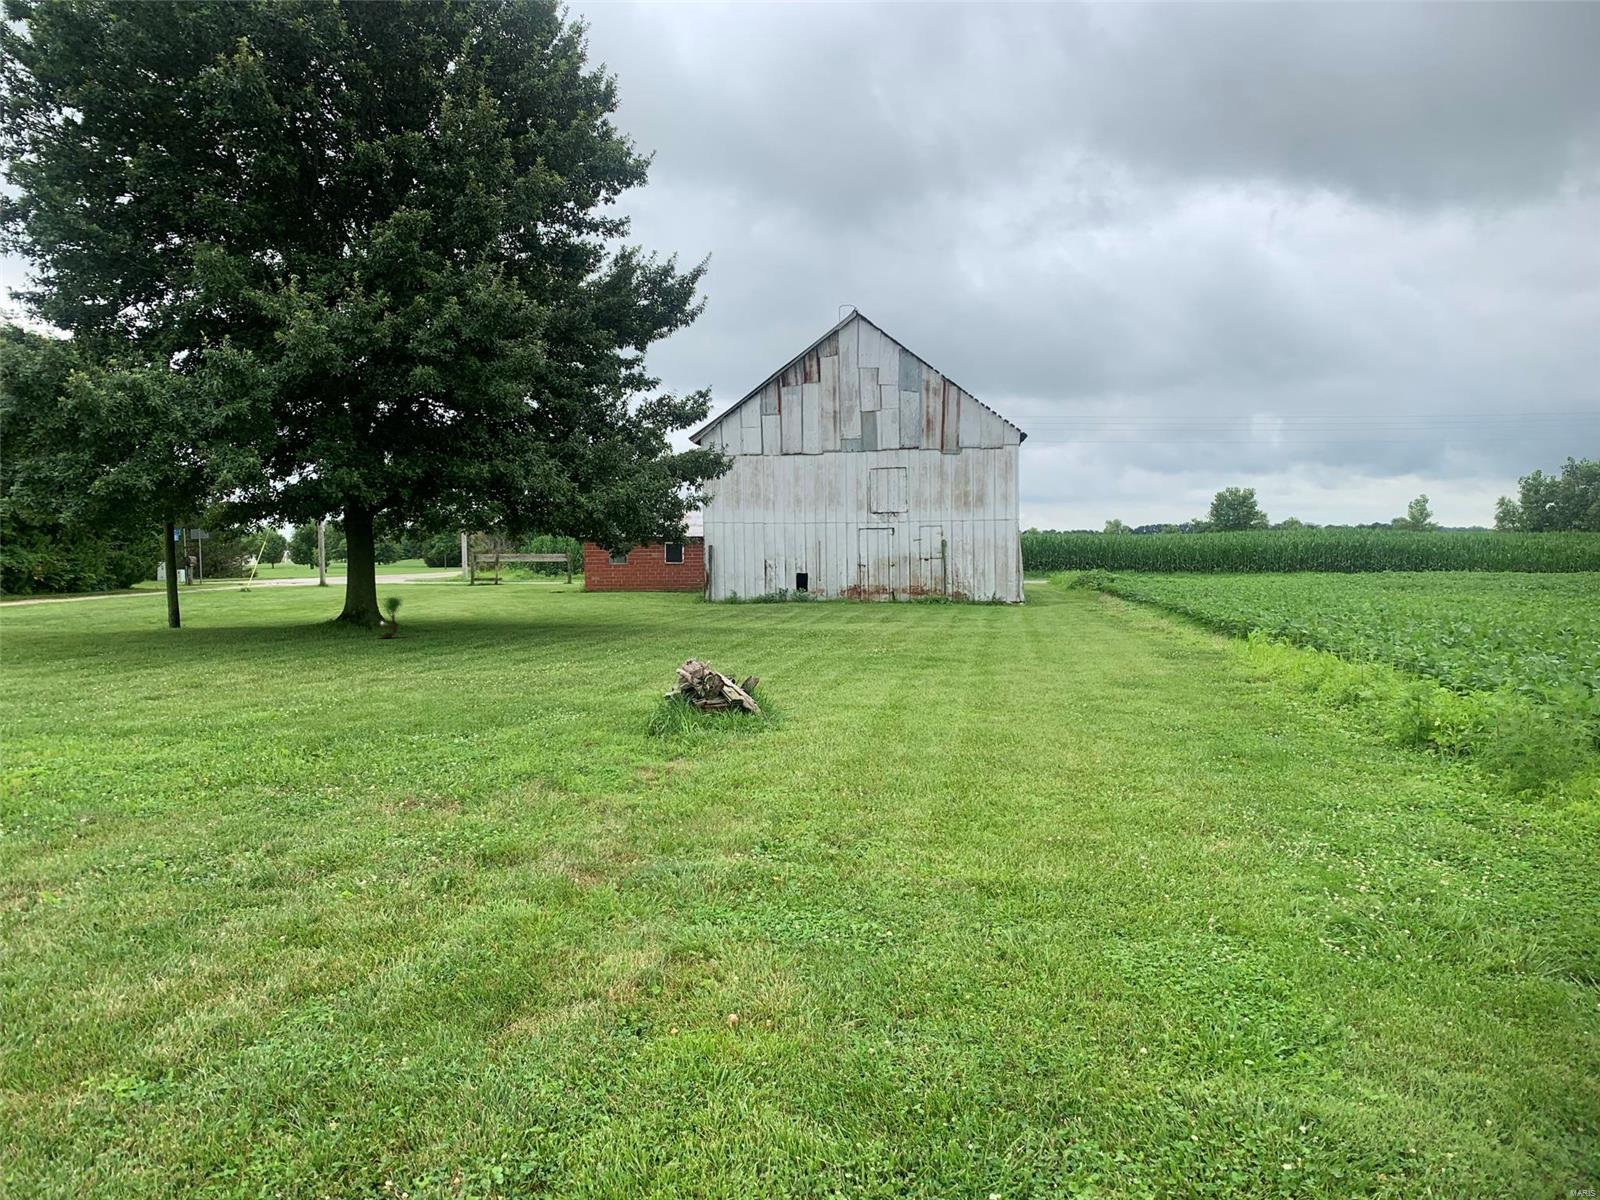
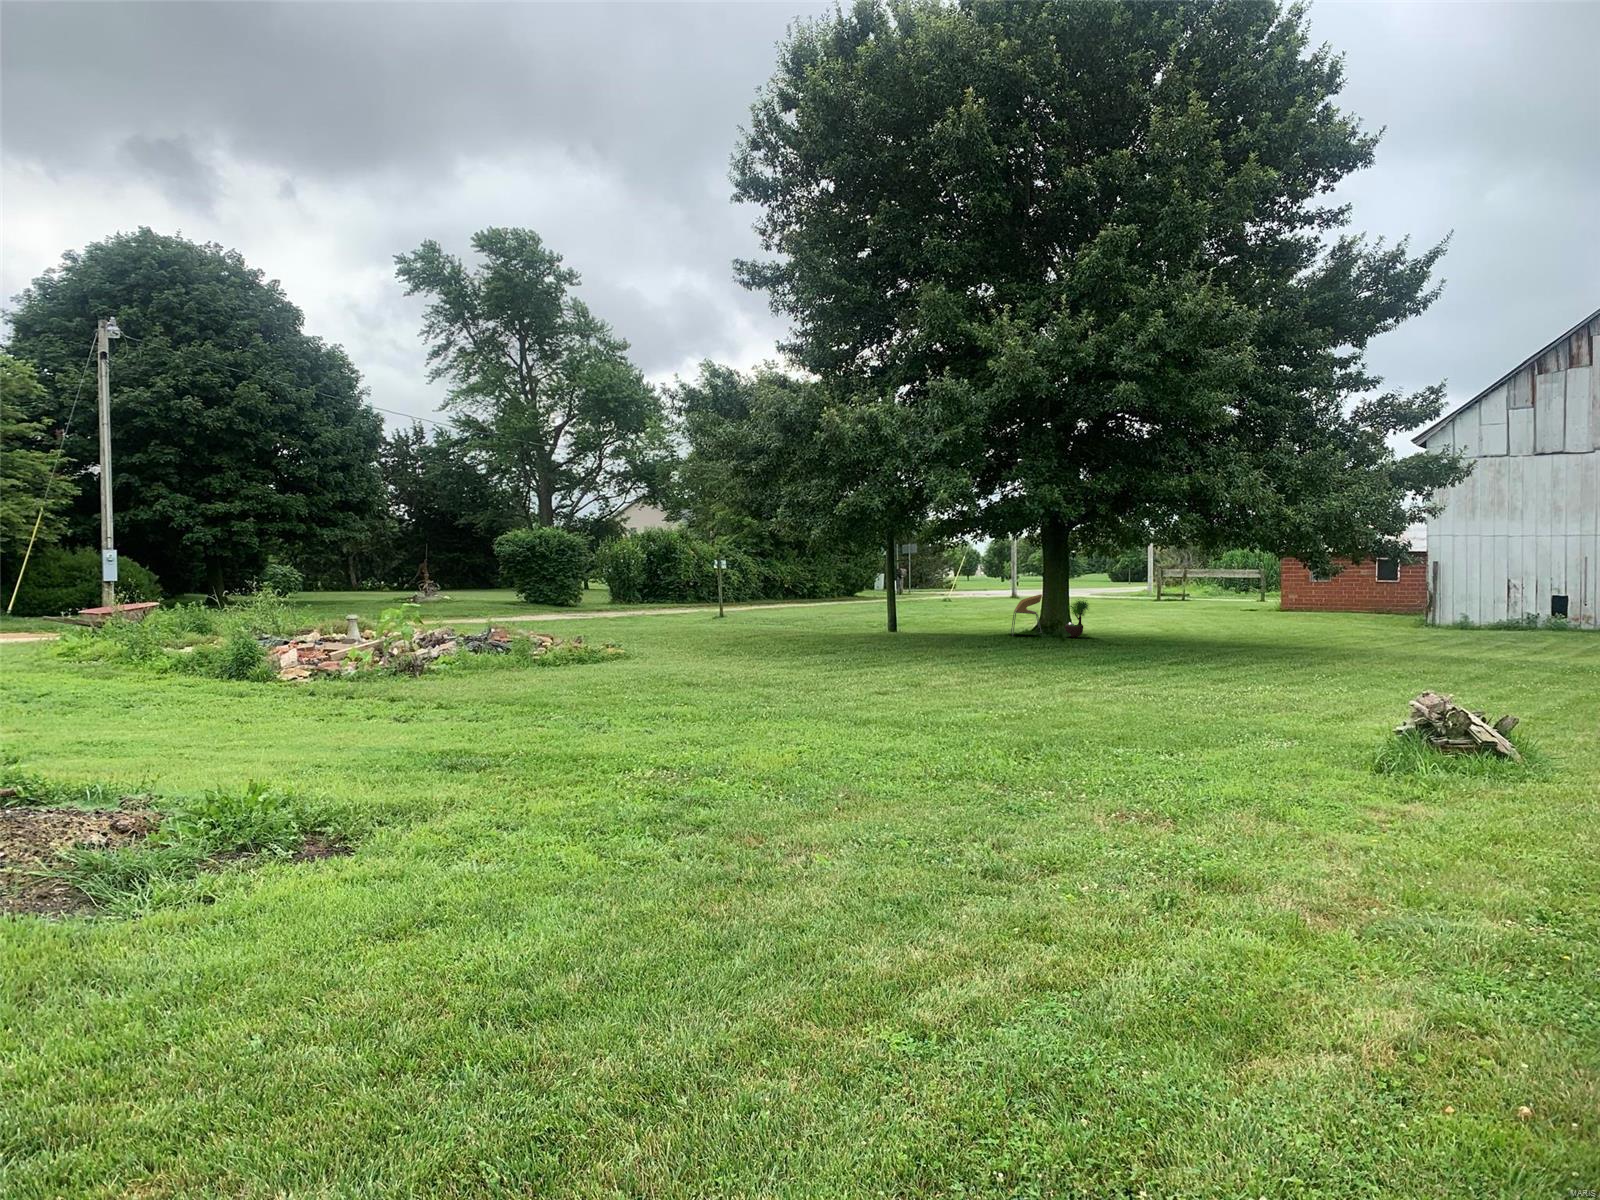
chair: none [312,592,352,642] -> present [1011,594,1042,636]

